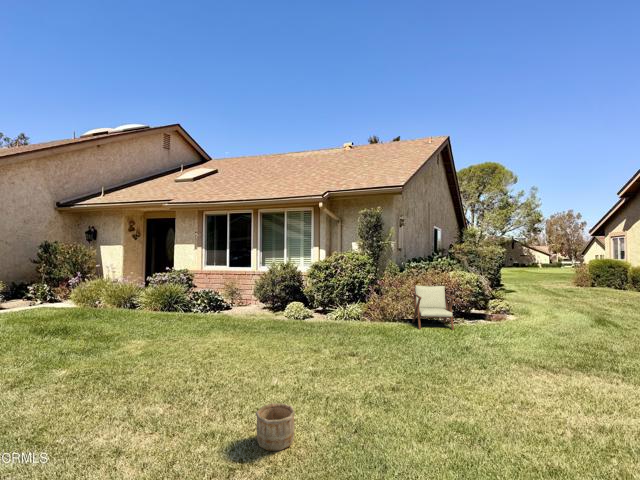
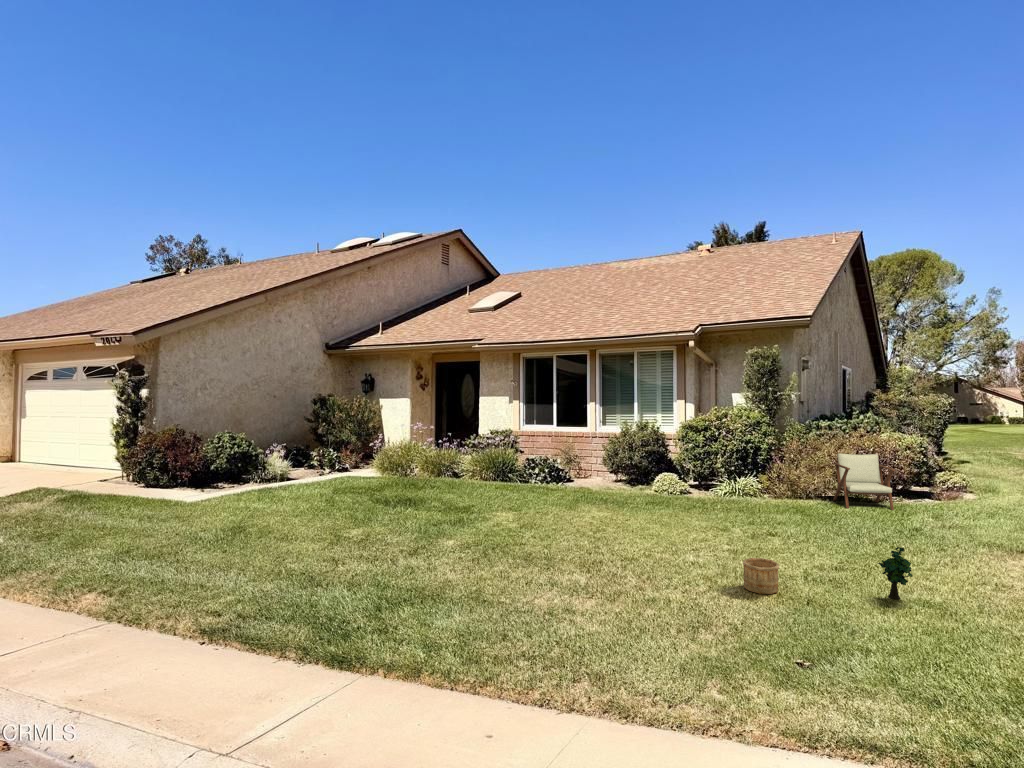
decorative plant: none [397,389,433,449] -> present [878,547,913,599]

